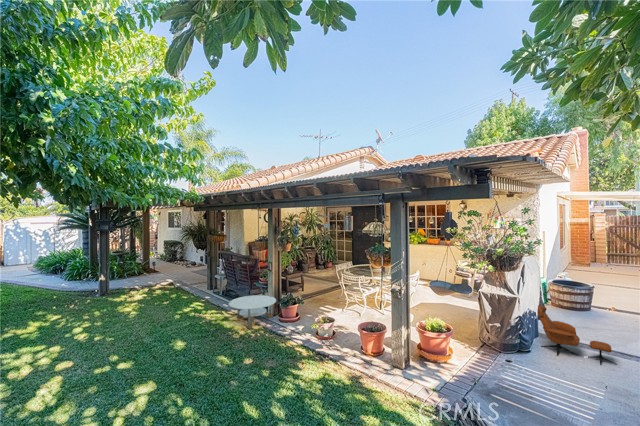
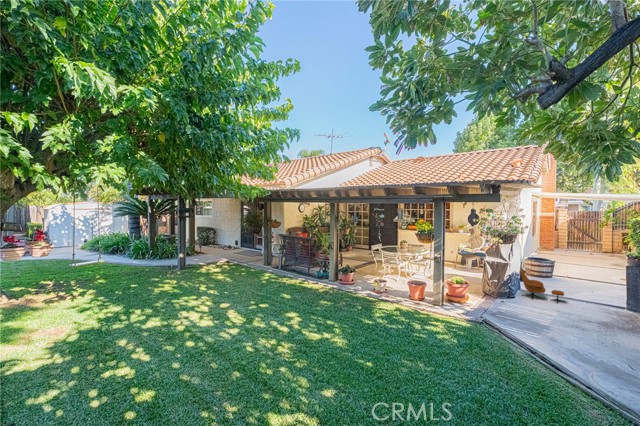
round table: present [229,295,276,328] -> none [304,266,338,288]

